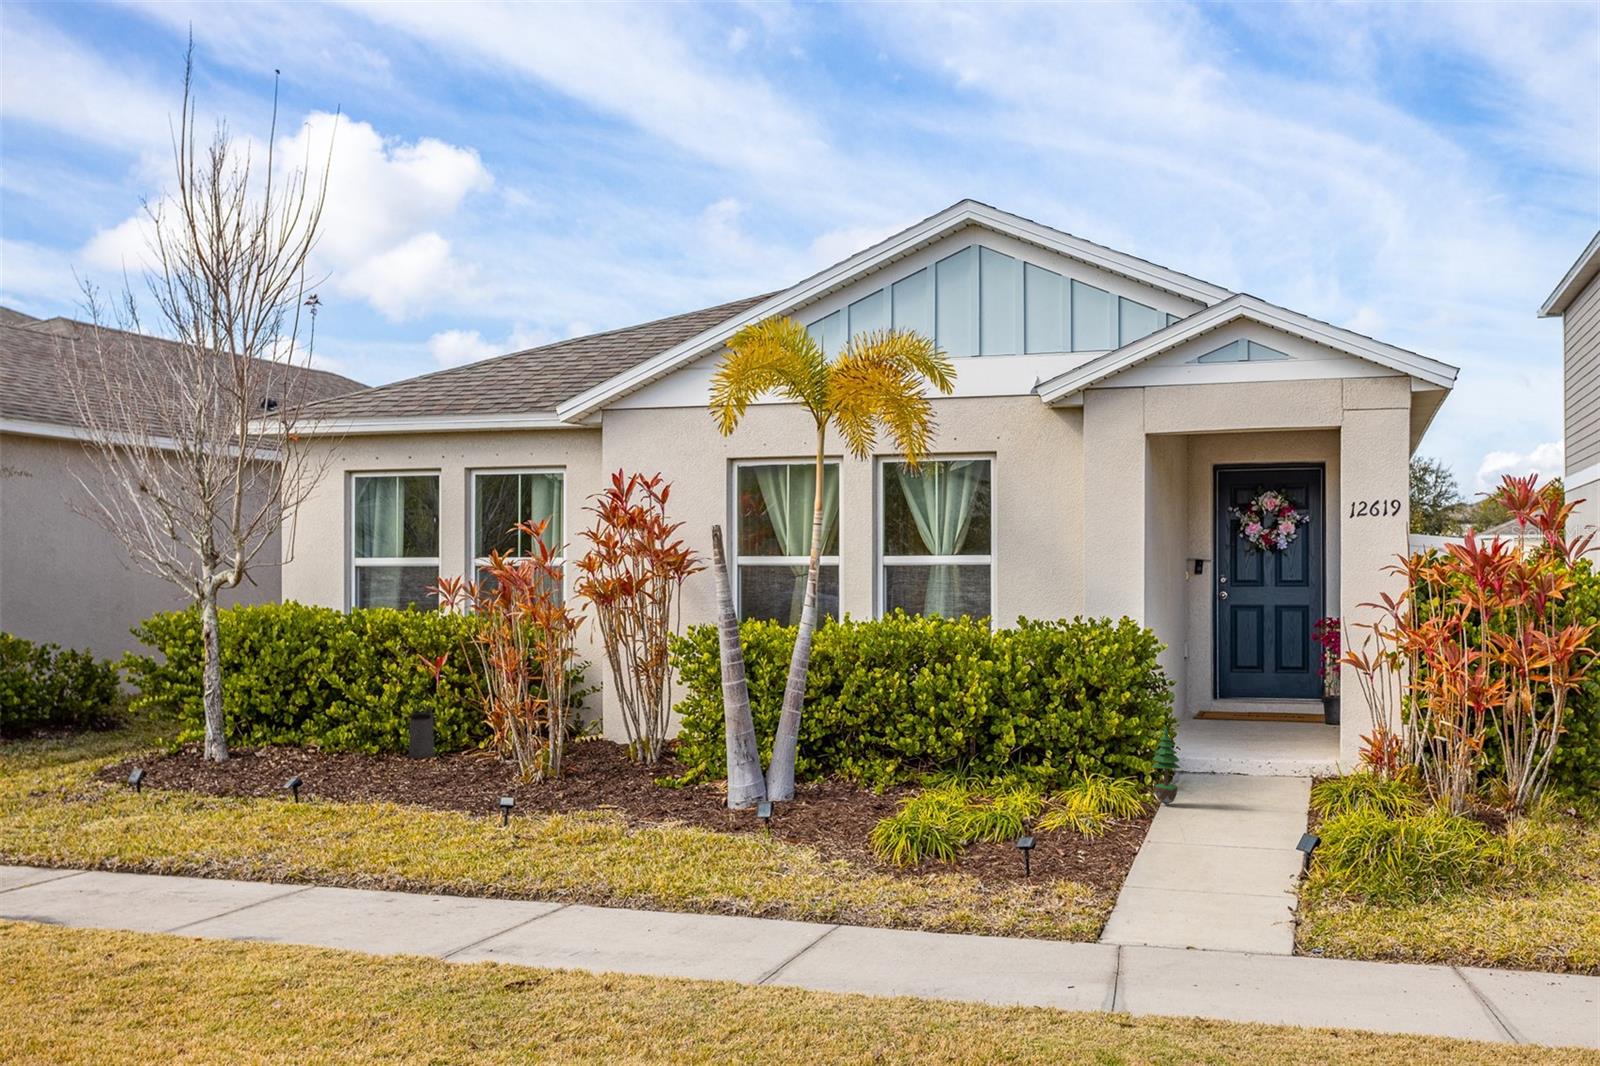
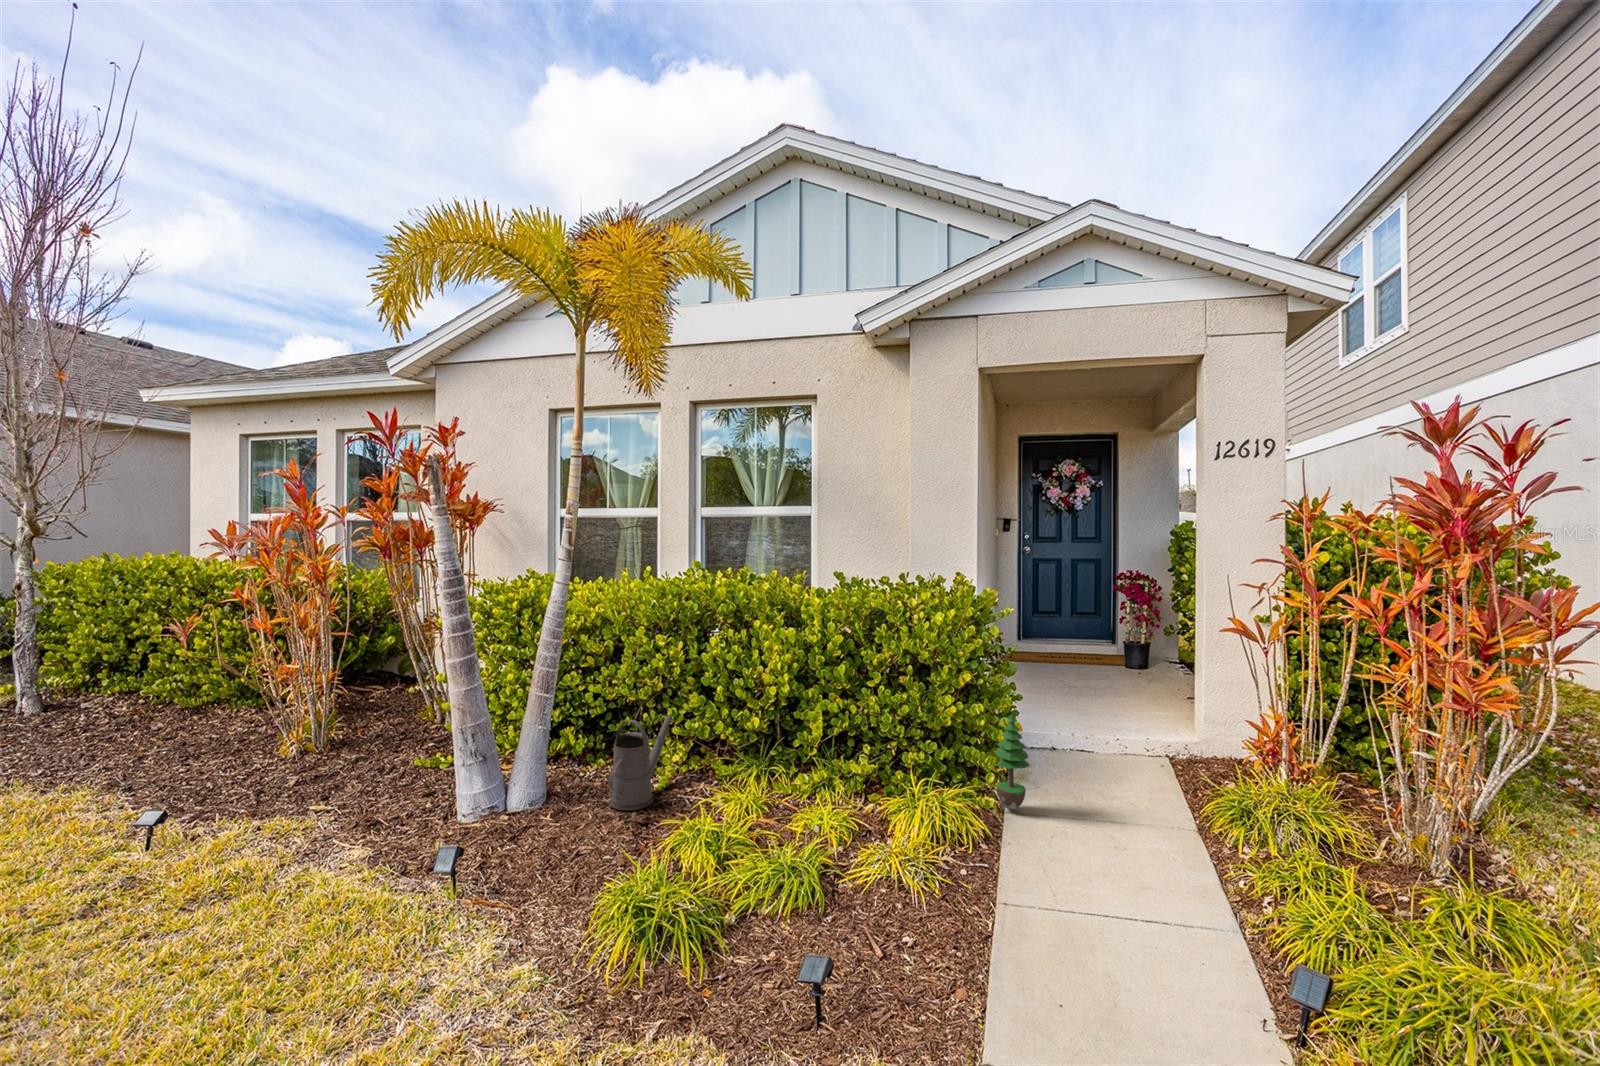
watering can: present [408,704,435,758] -> present [608,715,671,811]

